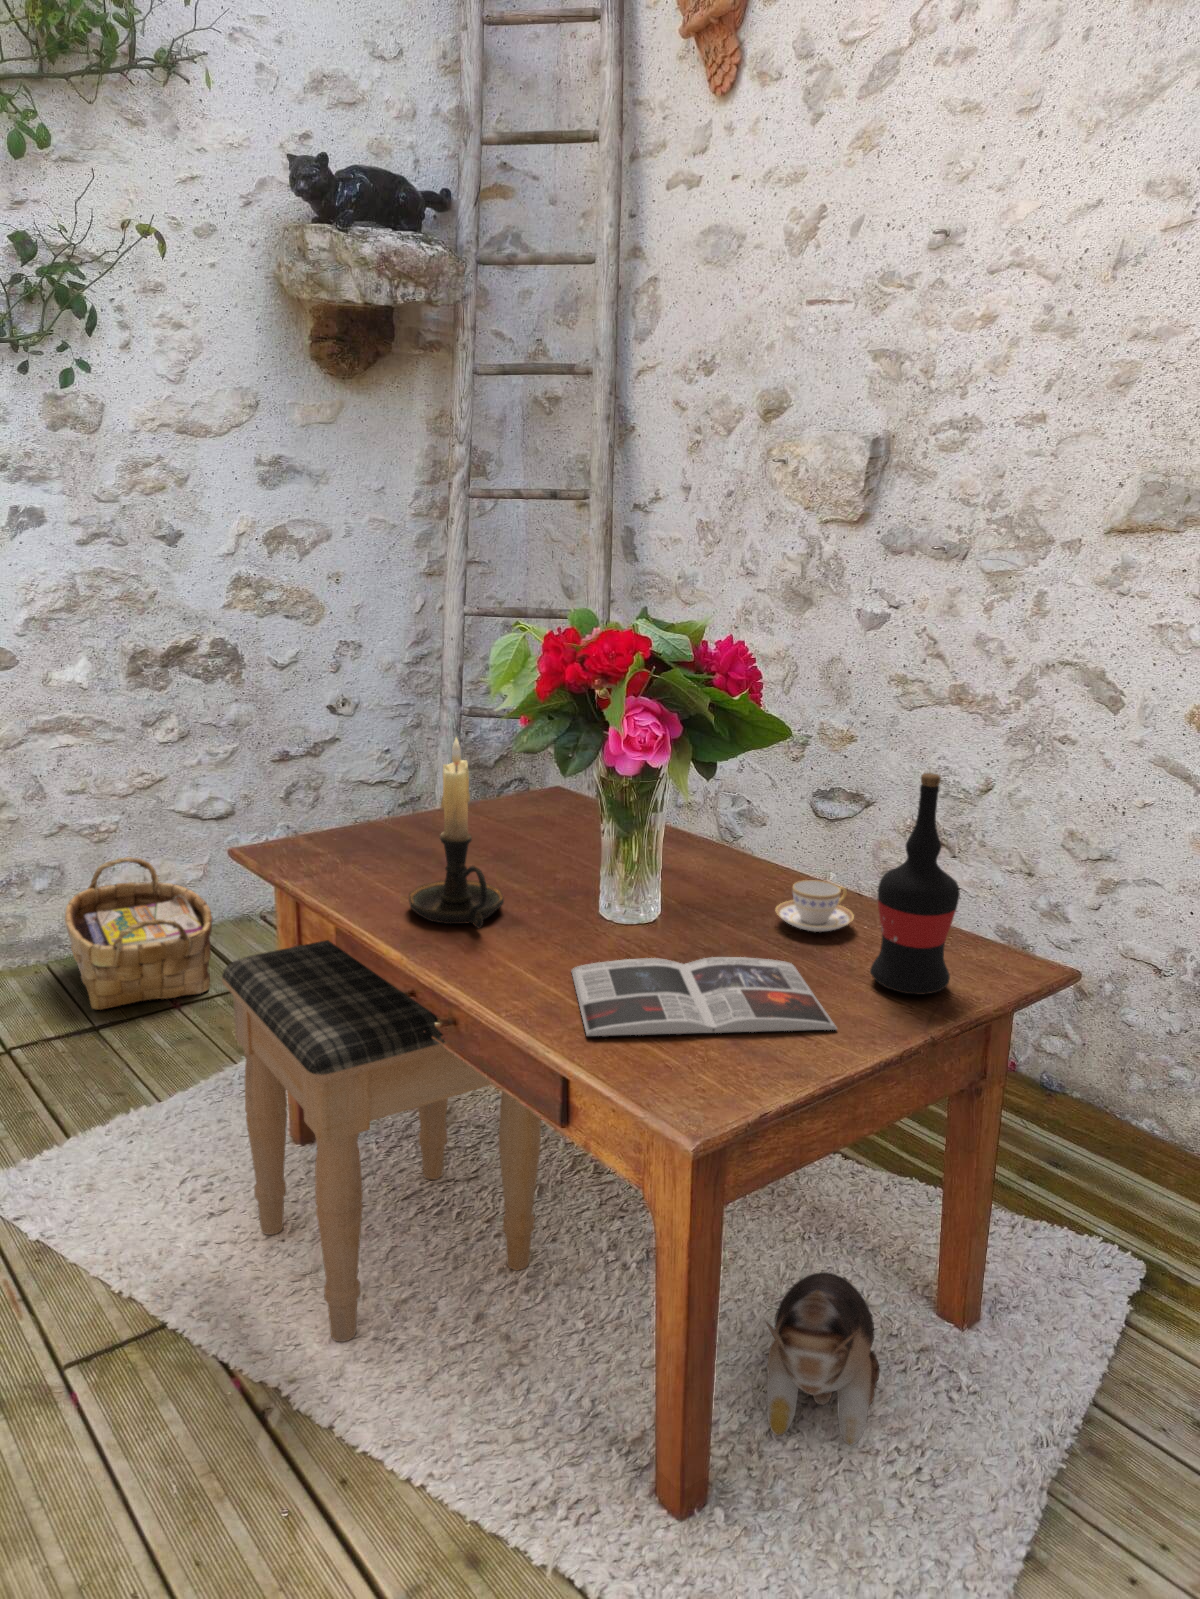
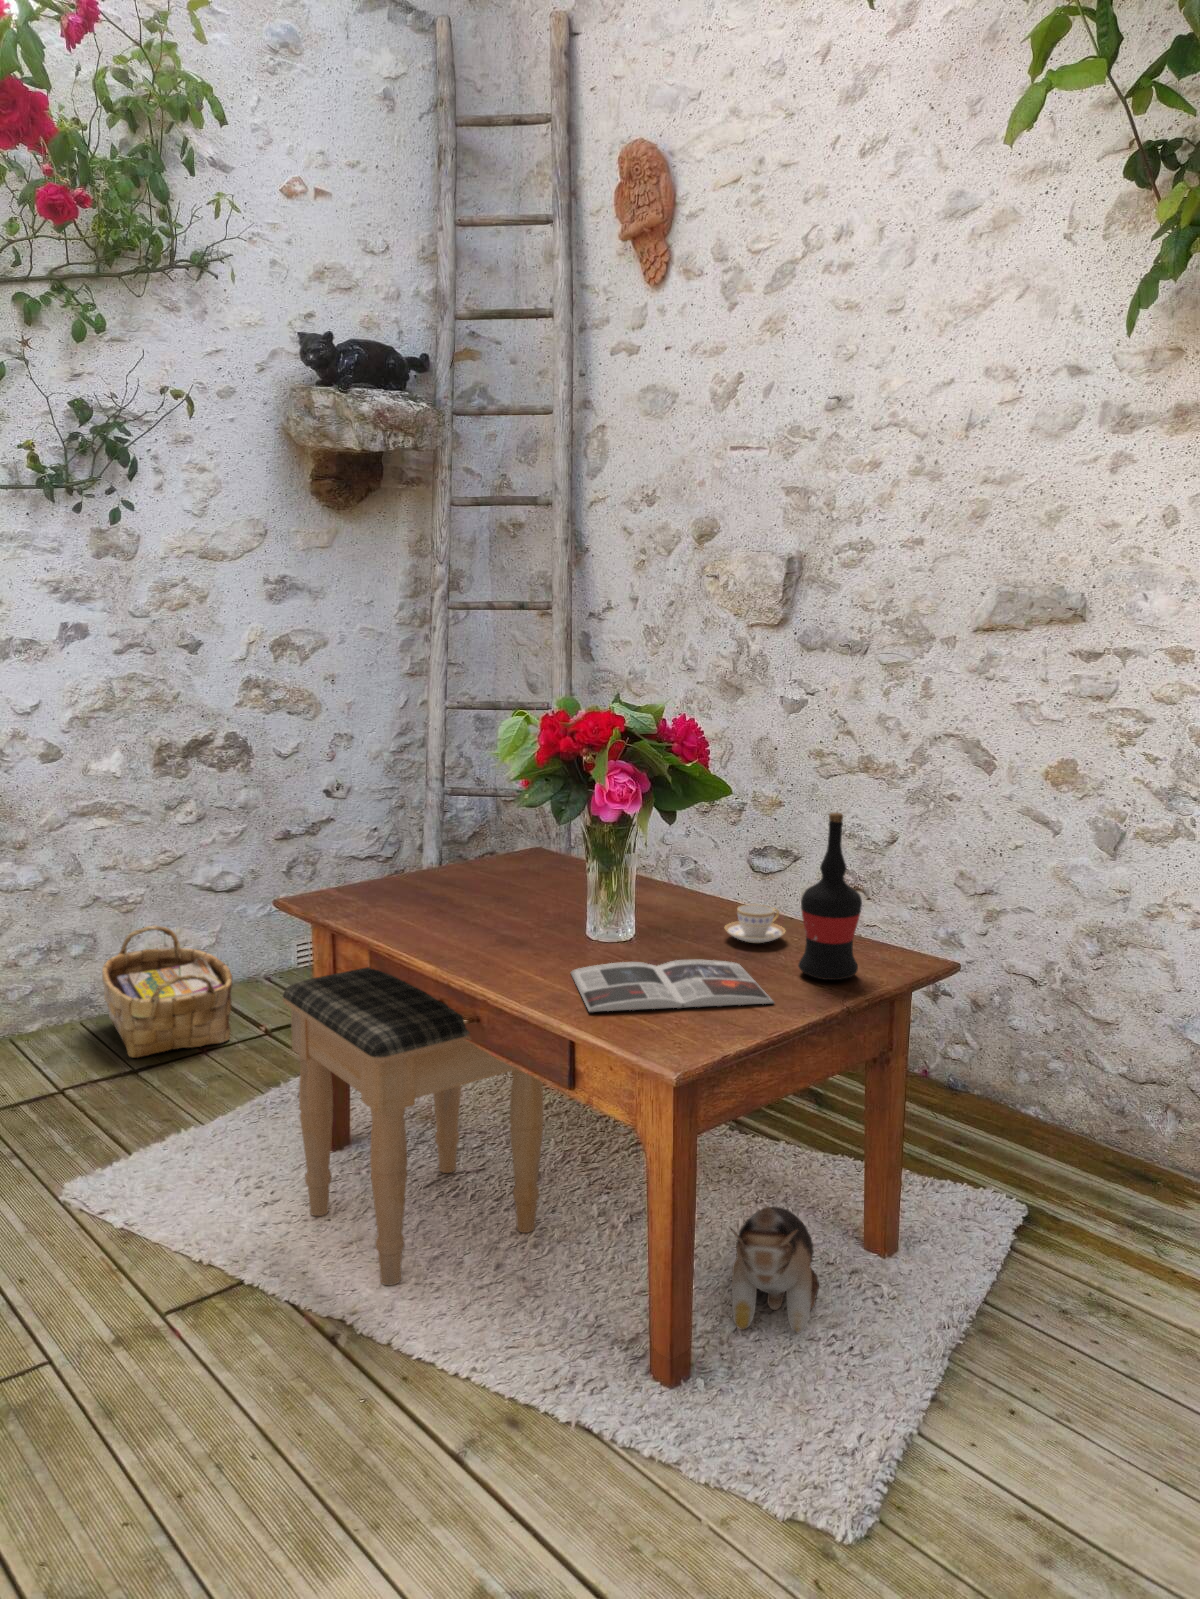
candle holder: present [409,738,504,928] -> none [435,797,511,947]

